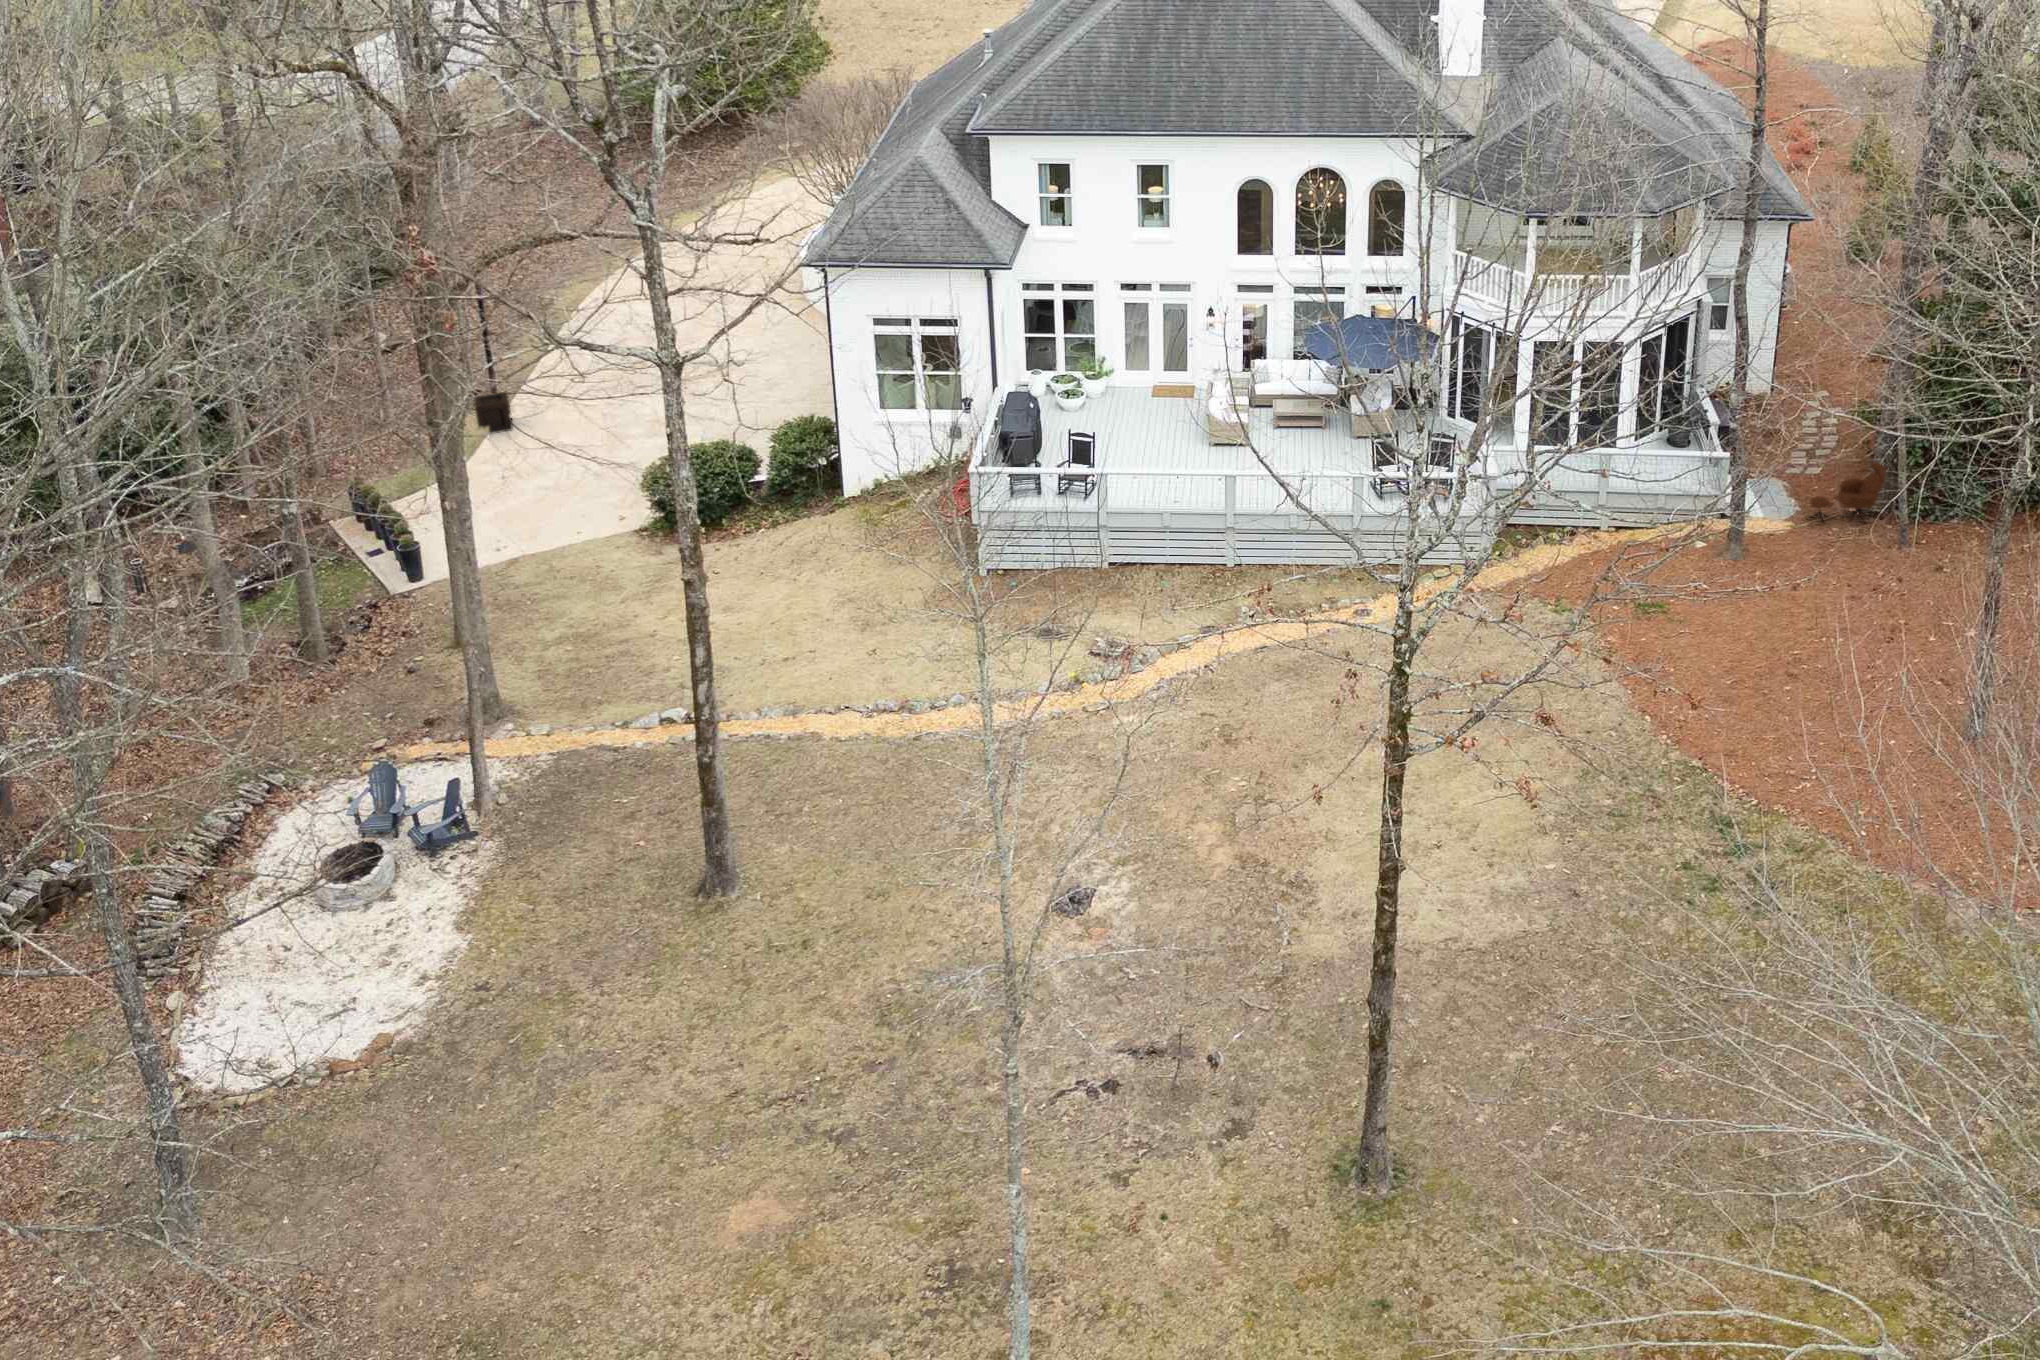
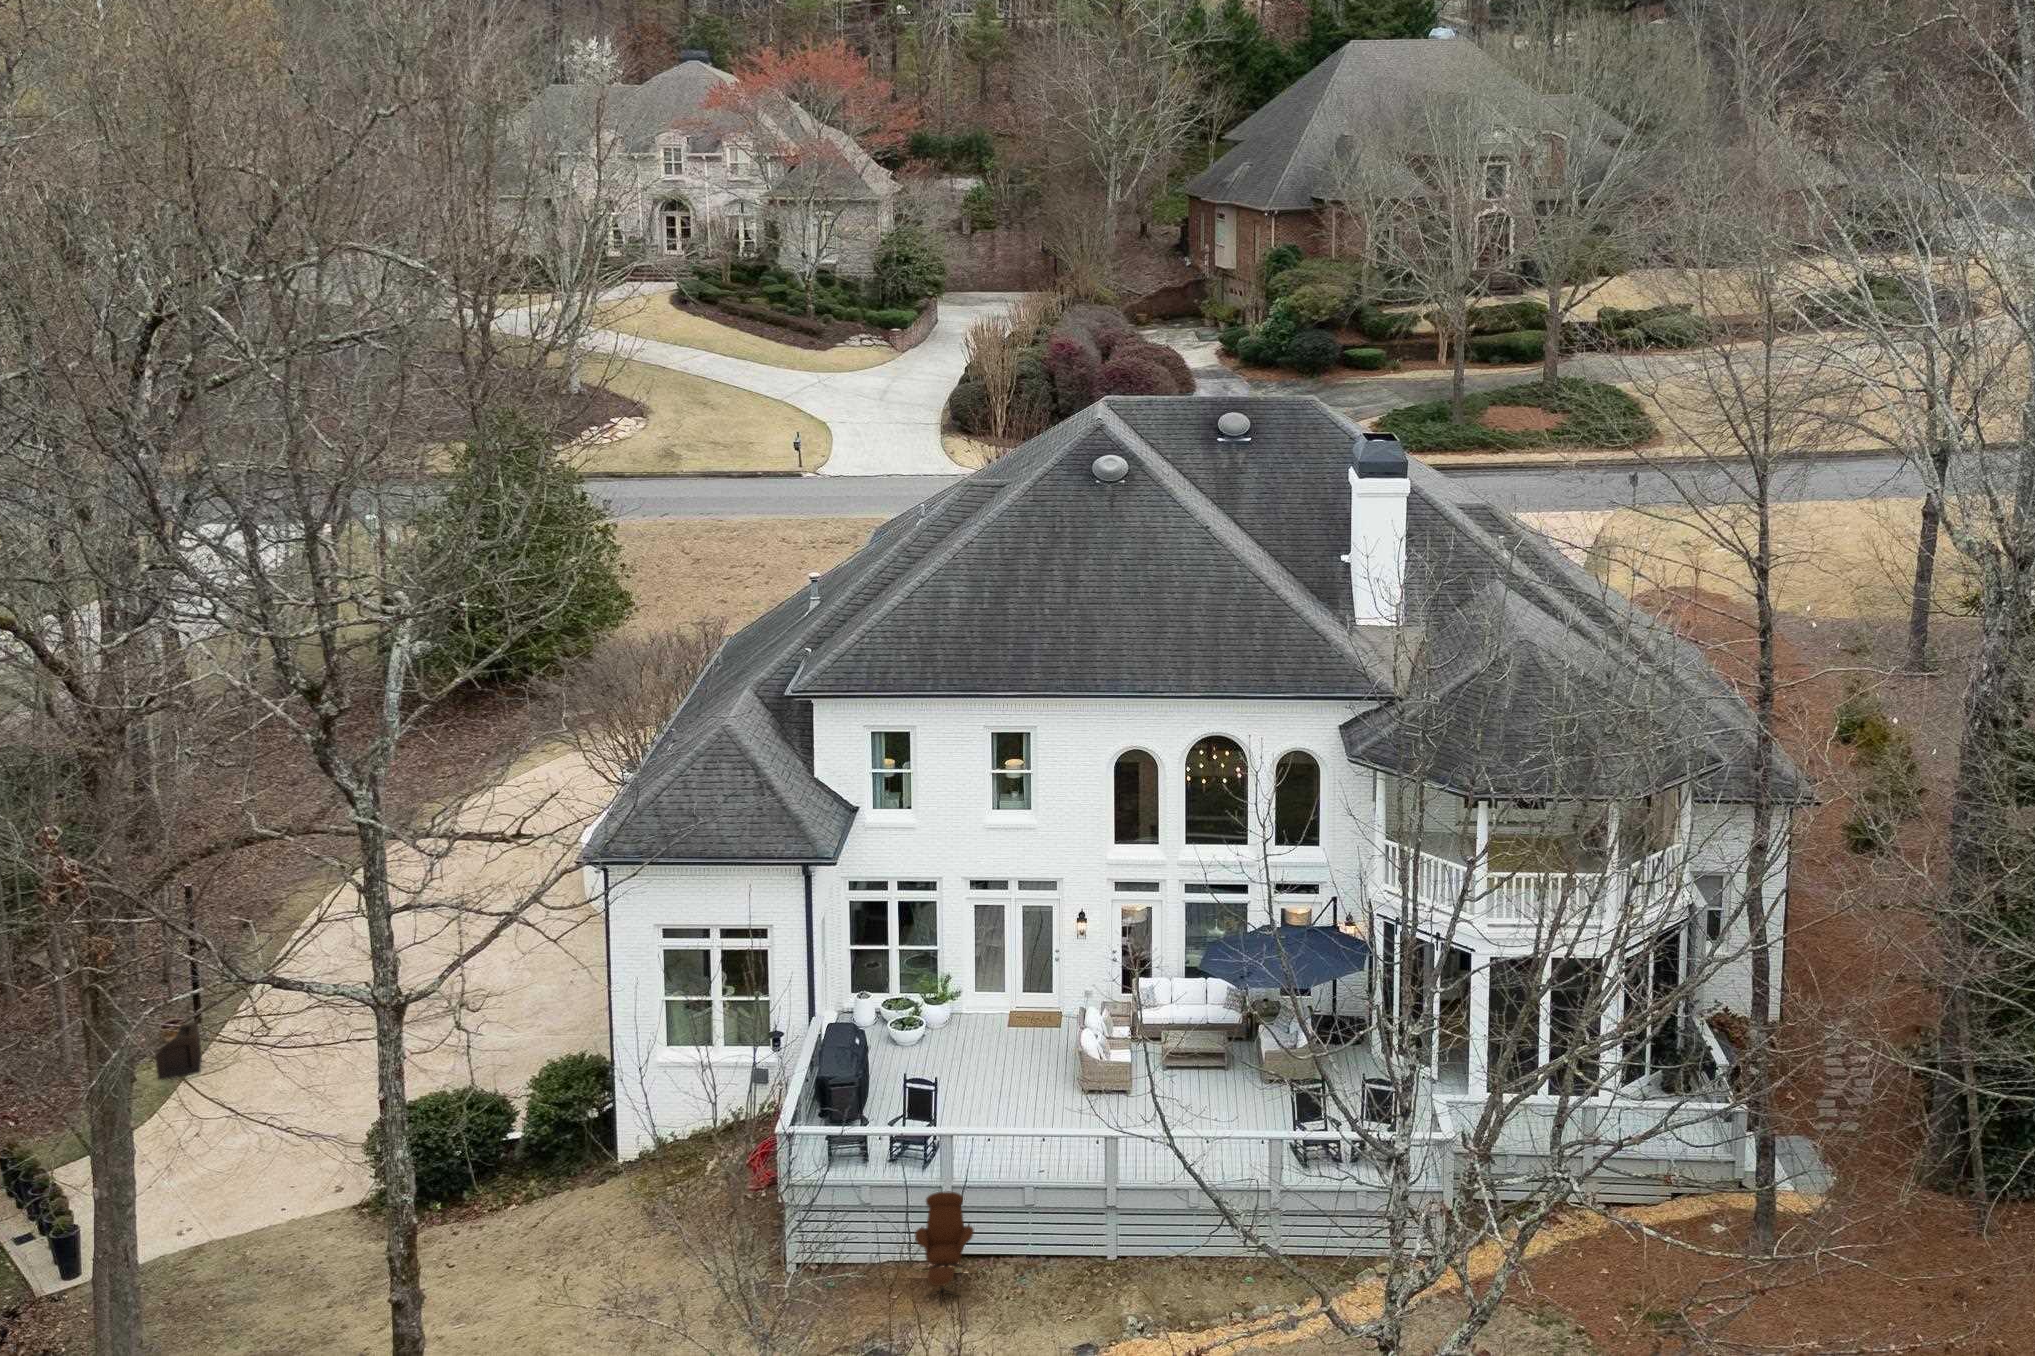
lounge chair: present [1810,462,1886,524] -> present [915,1191,974,1300]

